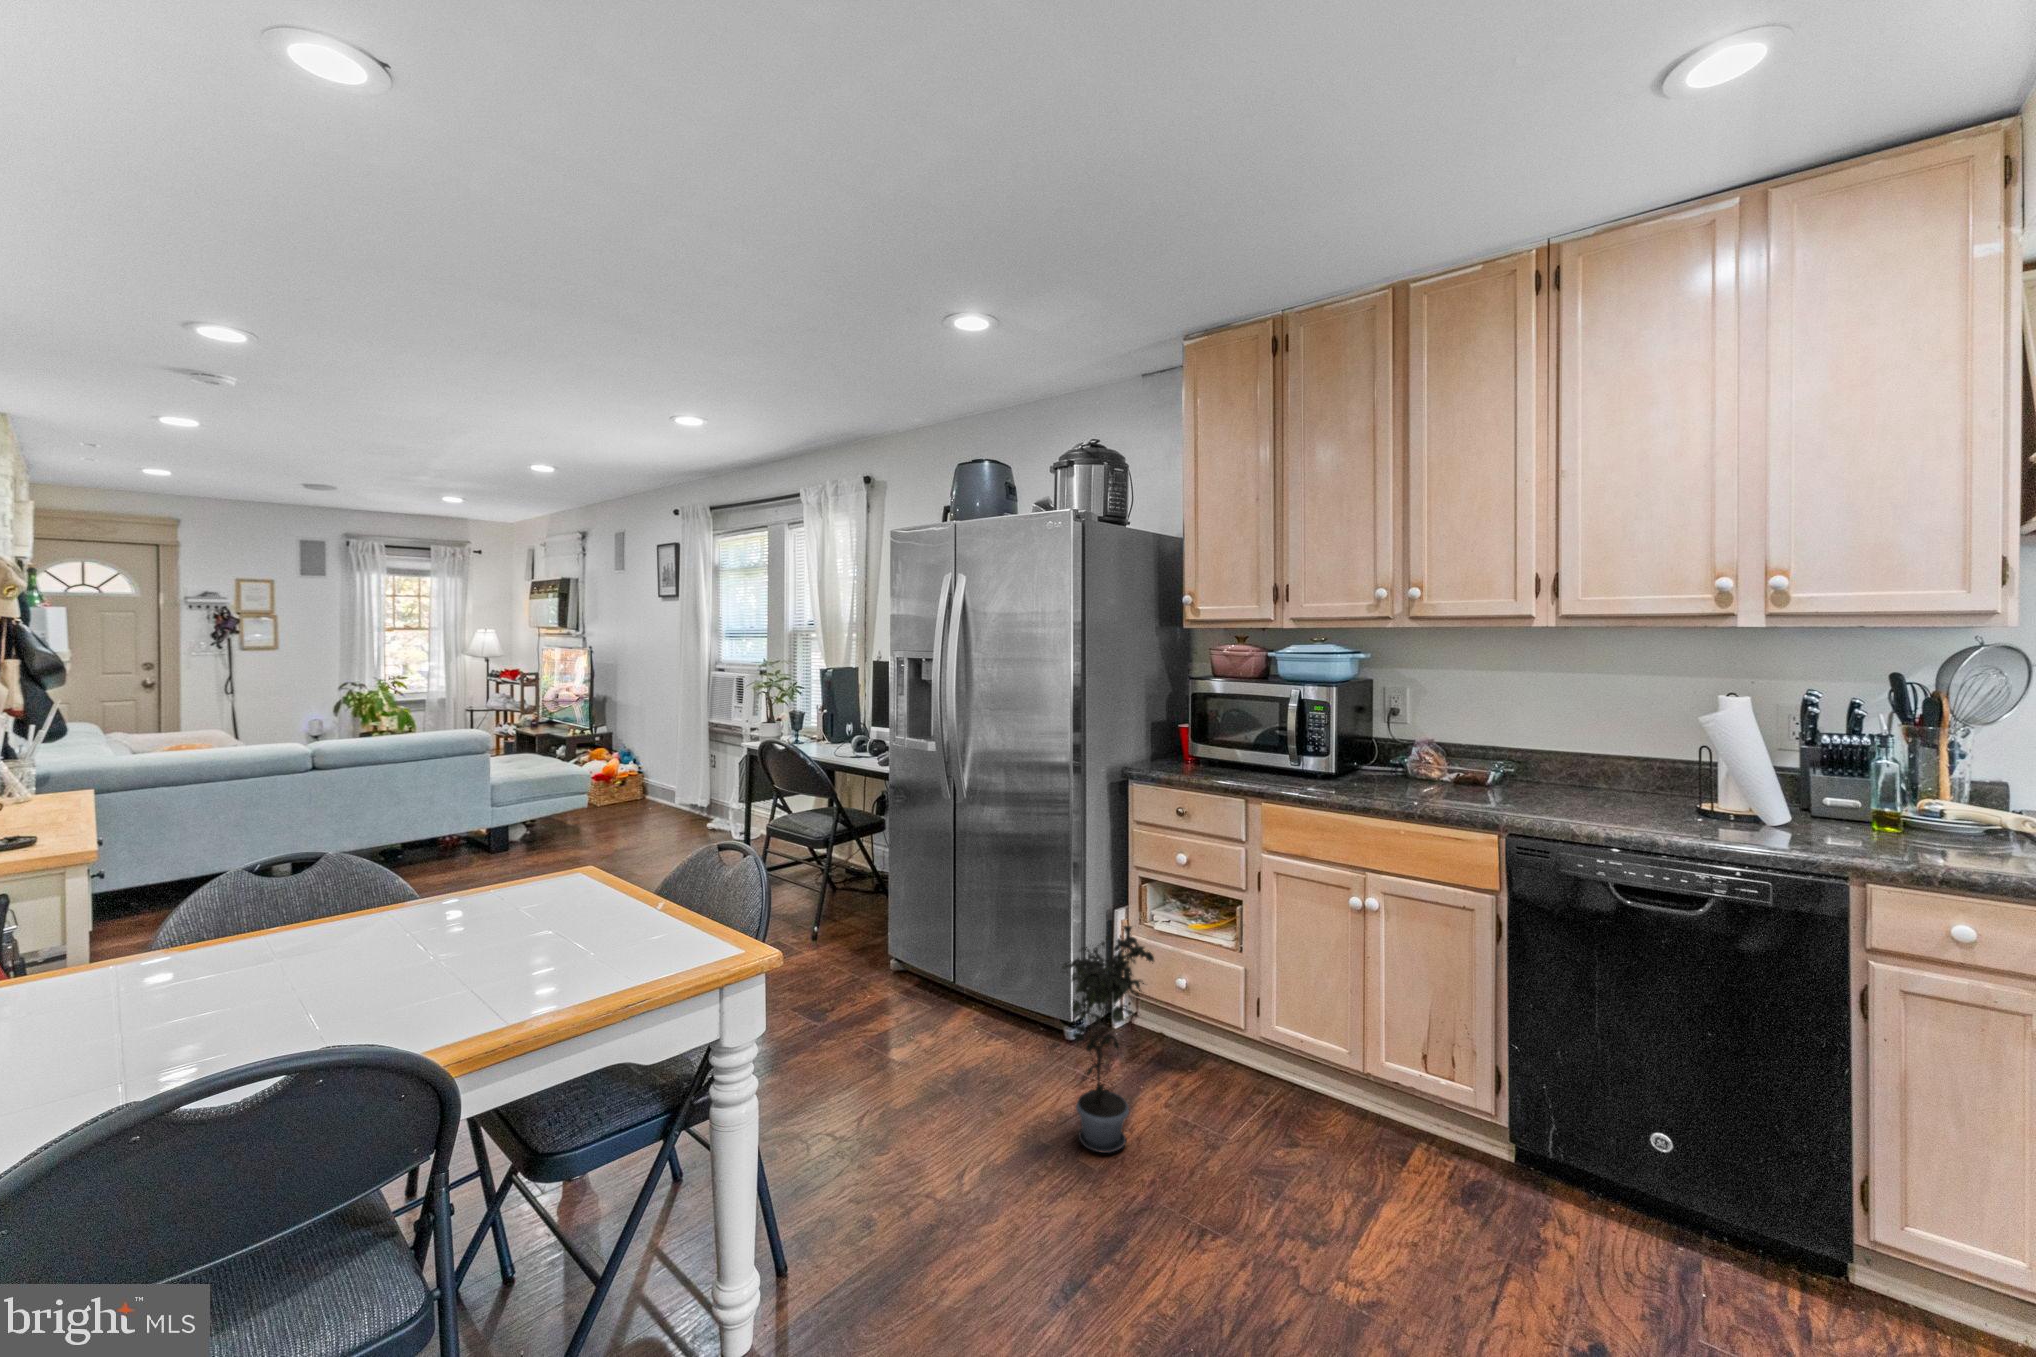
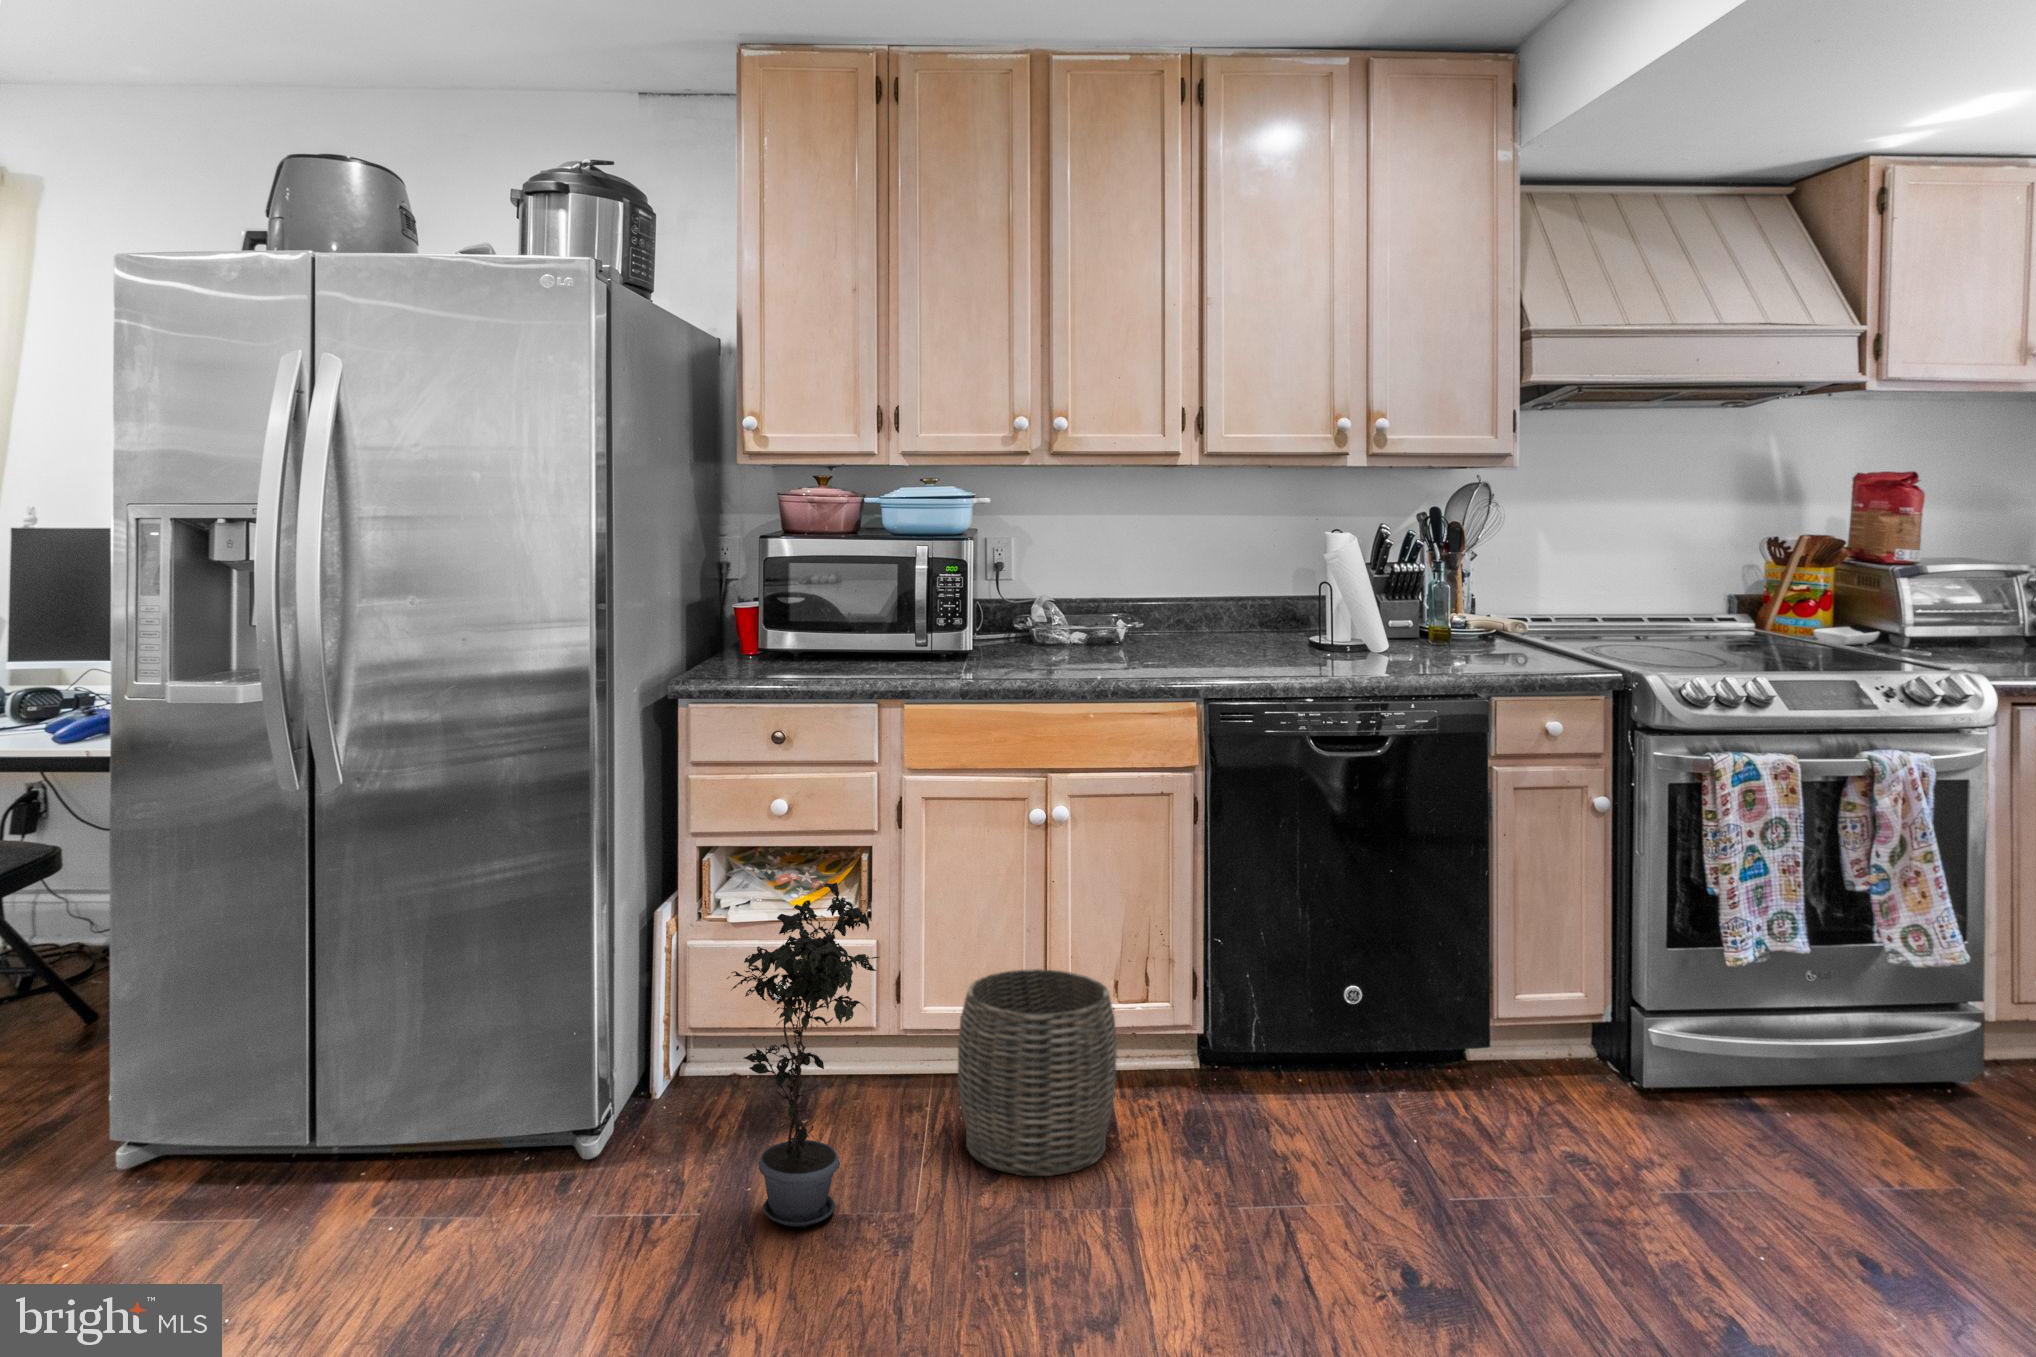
woven basket: none [1241,1019,1370,1198] -> present [958,969,1117,1176]

